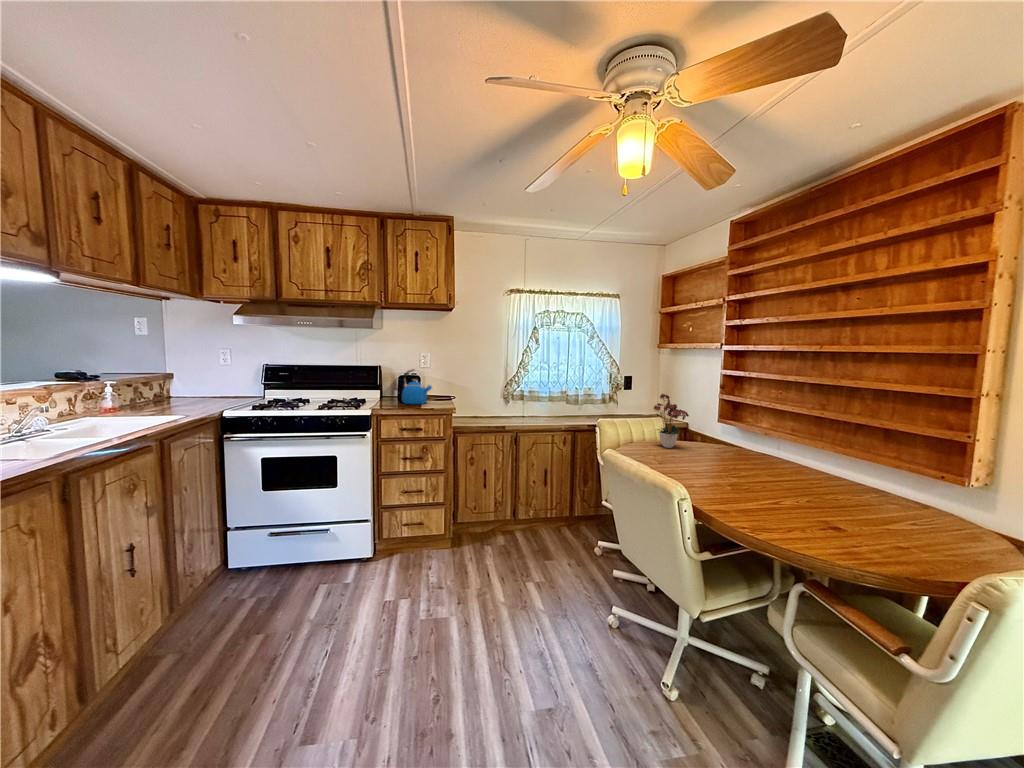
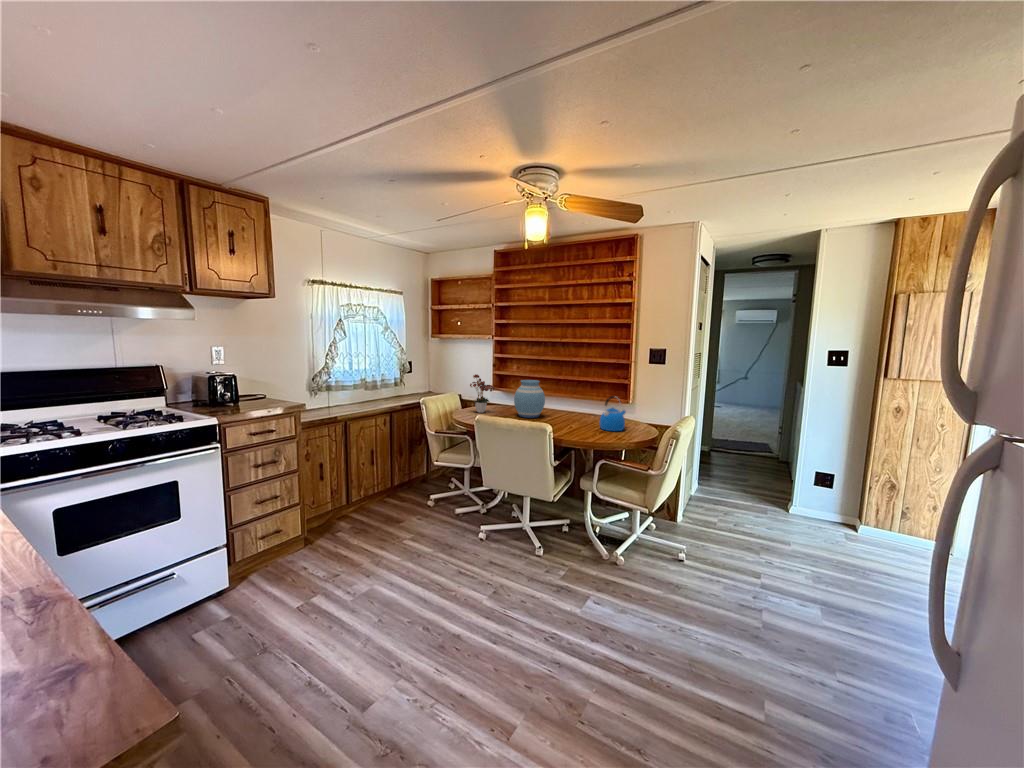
kettle: present [402,369,432,404] -> present [599,396,626,431]
vase: none [709,408,765,470] -> present [514,380,545,418]

